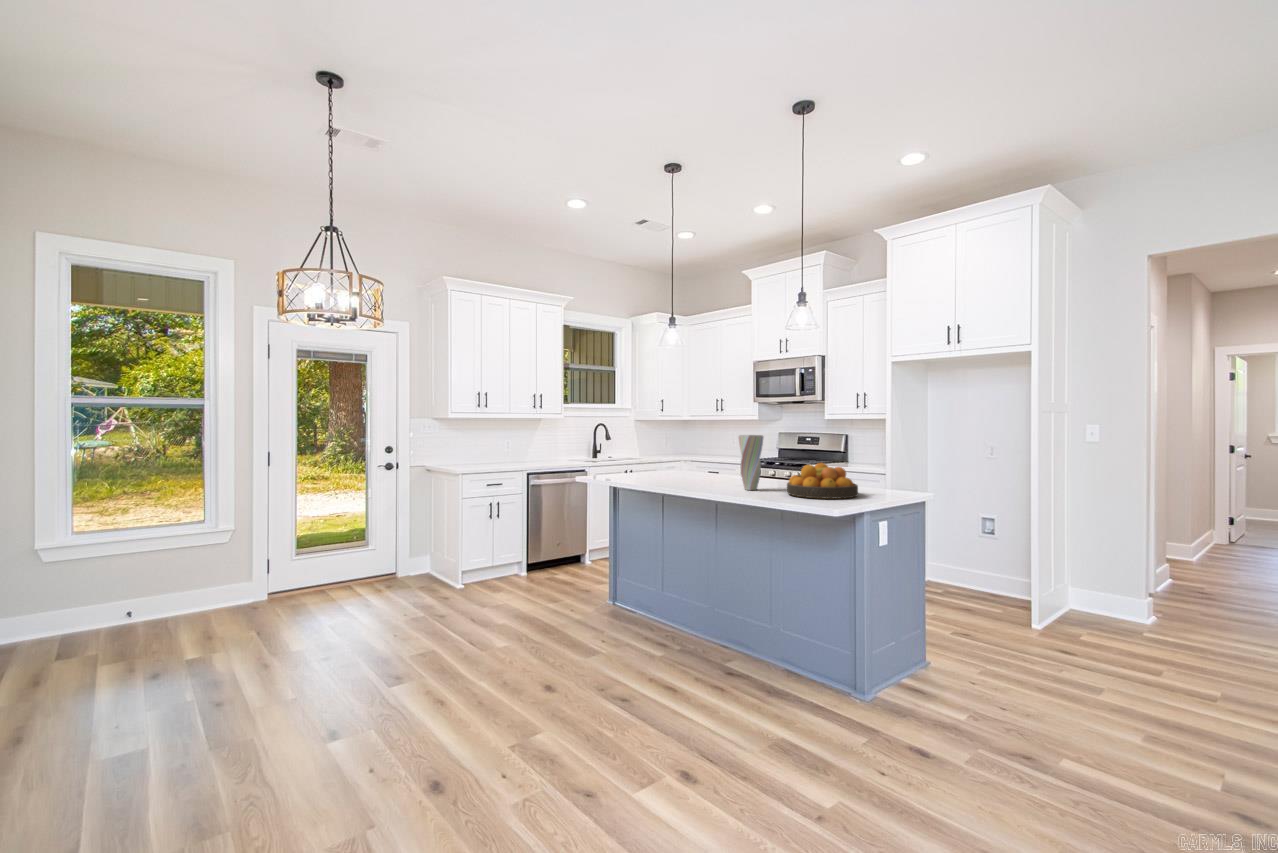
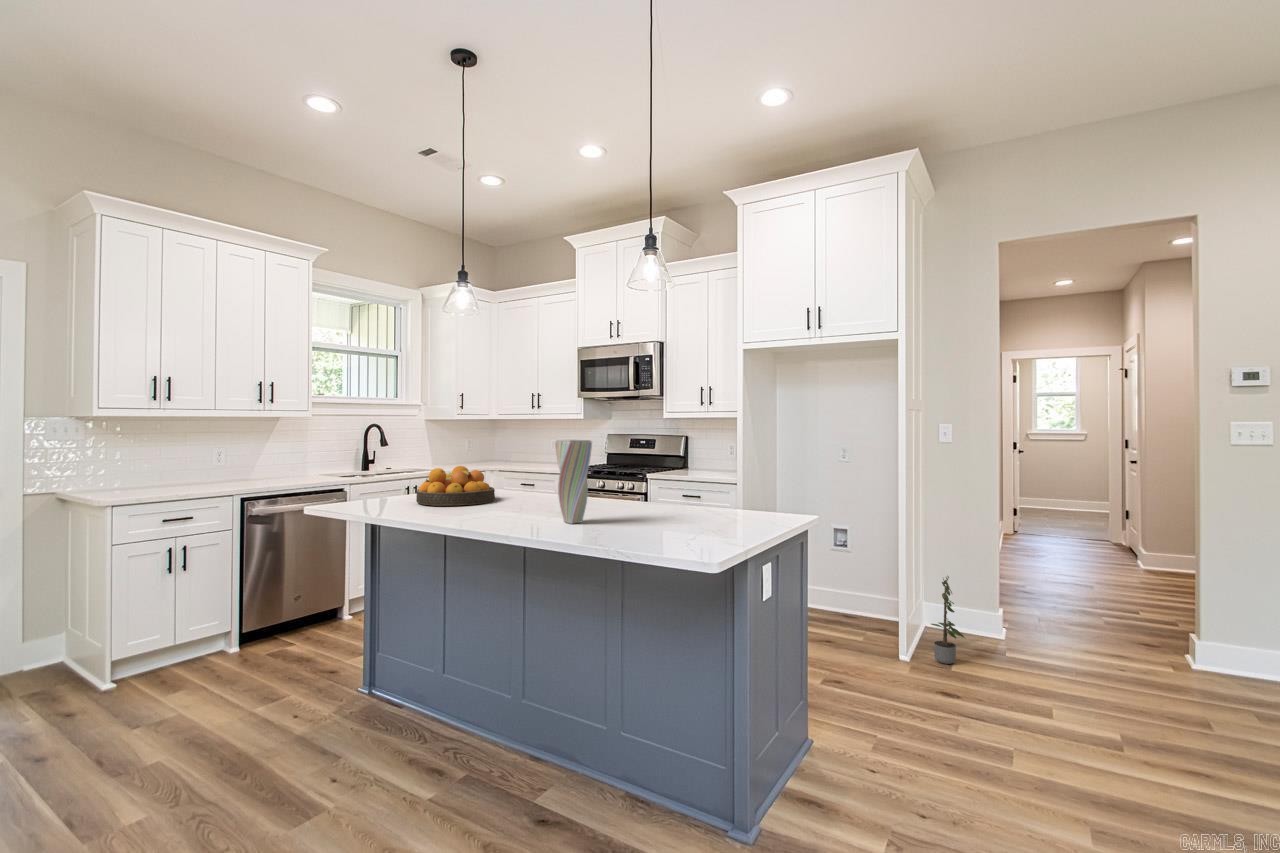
fruit bowl: present [787,463,858,498] -> present [416,466,495,506]
potted plant: none [1053,551,1091,626] -> present [931,576,965,664]

